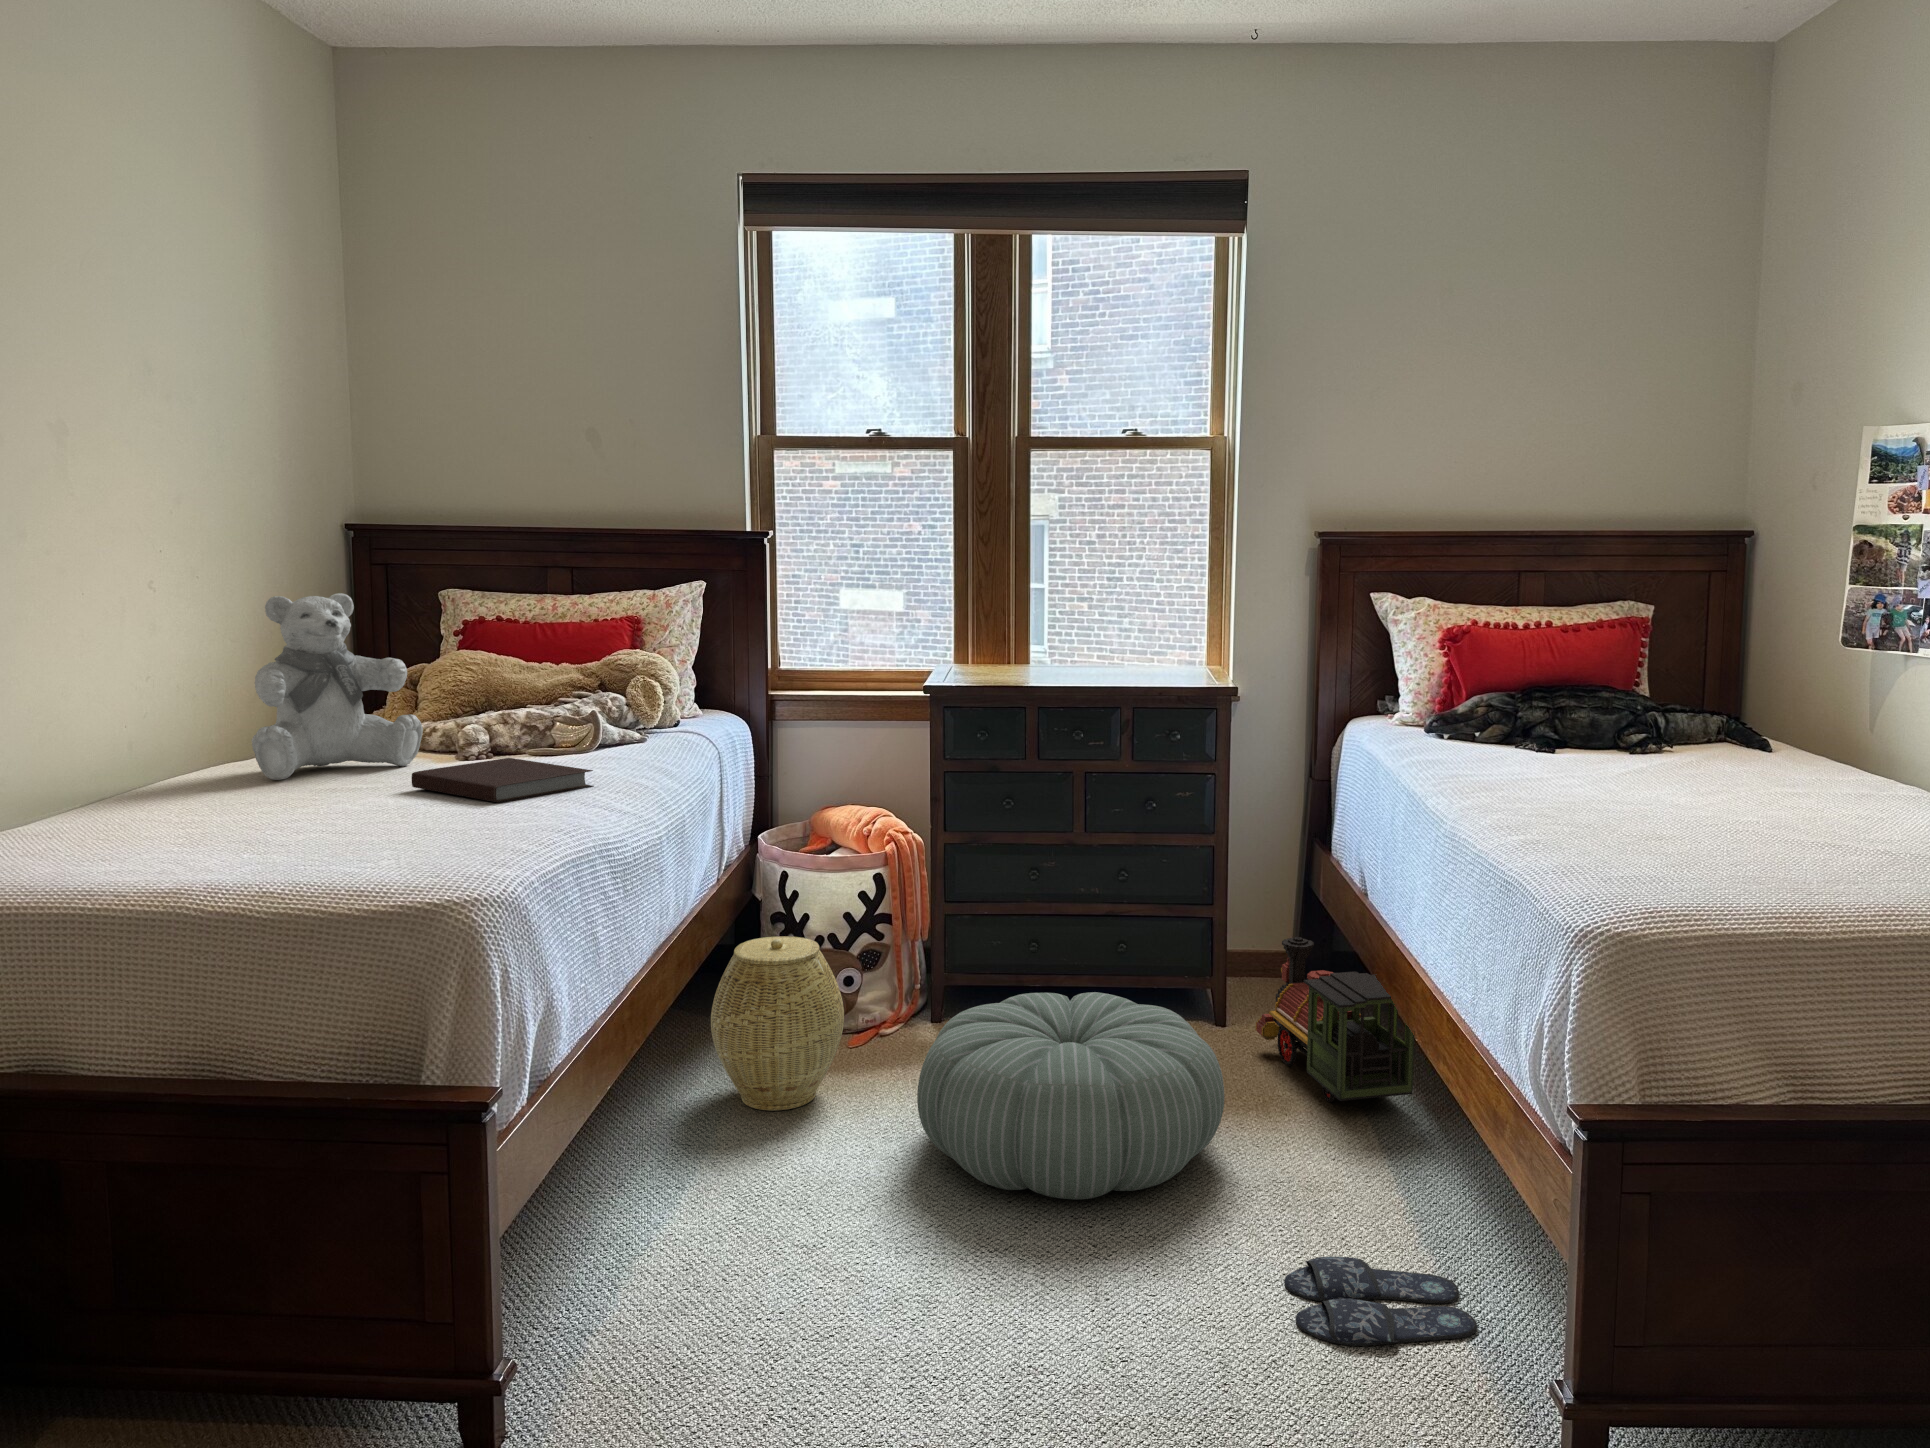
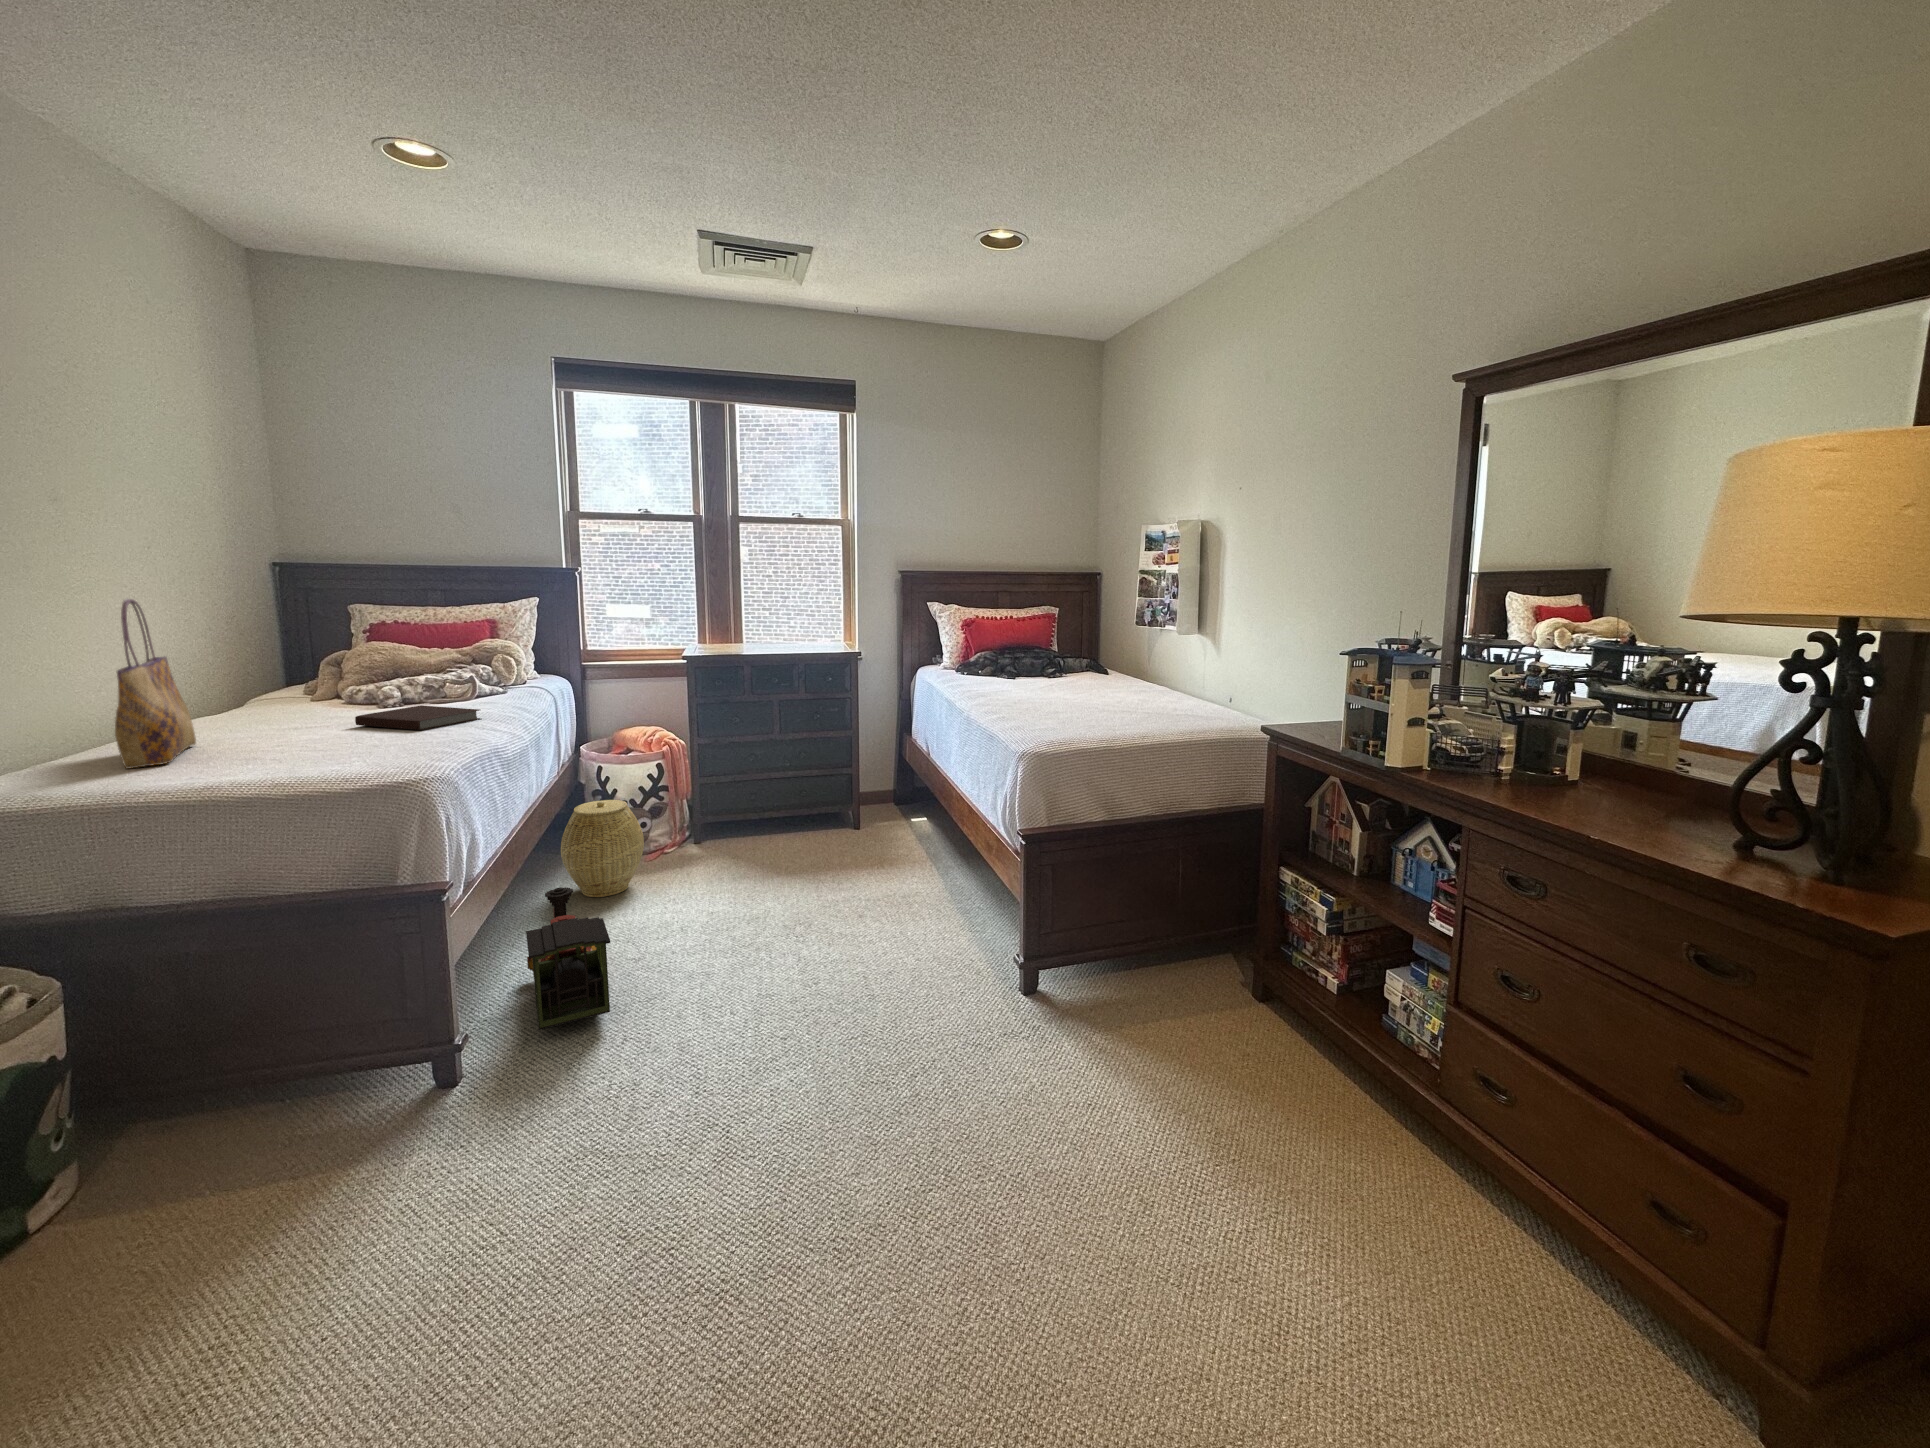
tote bag: none [75,575,195,845] -> present [115,599,196,769]
teddy bear: present [252,593,423,780] -> none [228,608,354,726]
toy train: present [1256,937,1414,1102] -> present [526,887,610,1030]
pouf: present [917,992,1225,1200] -> none [691,815,858,917]
slippers: present [1285,1256,1477,1346] -> none [888,923,976,959]

